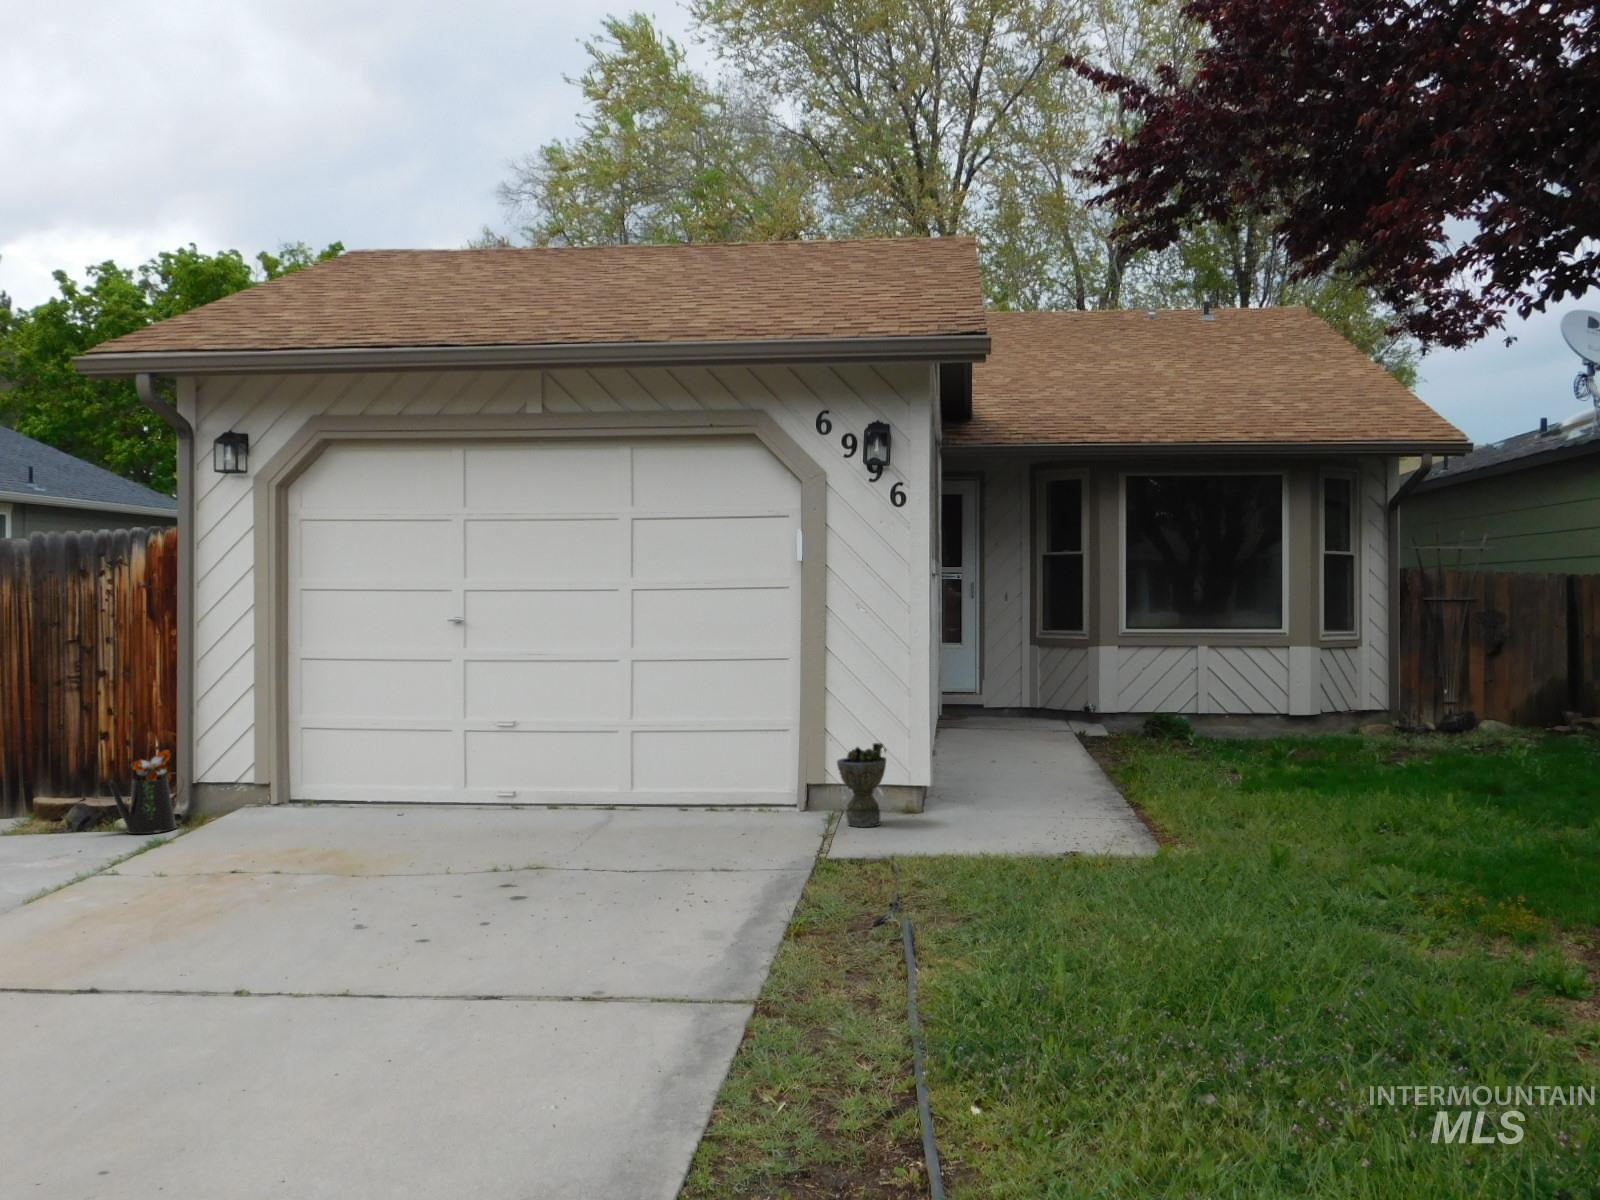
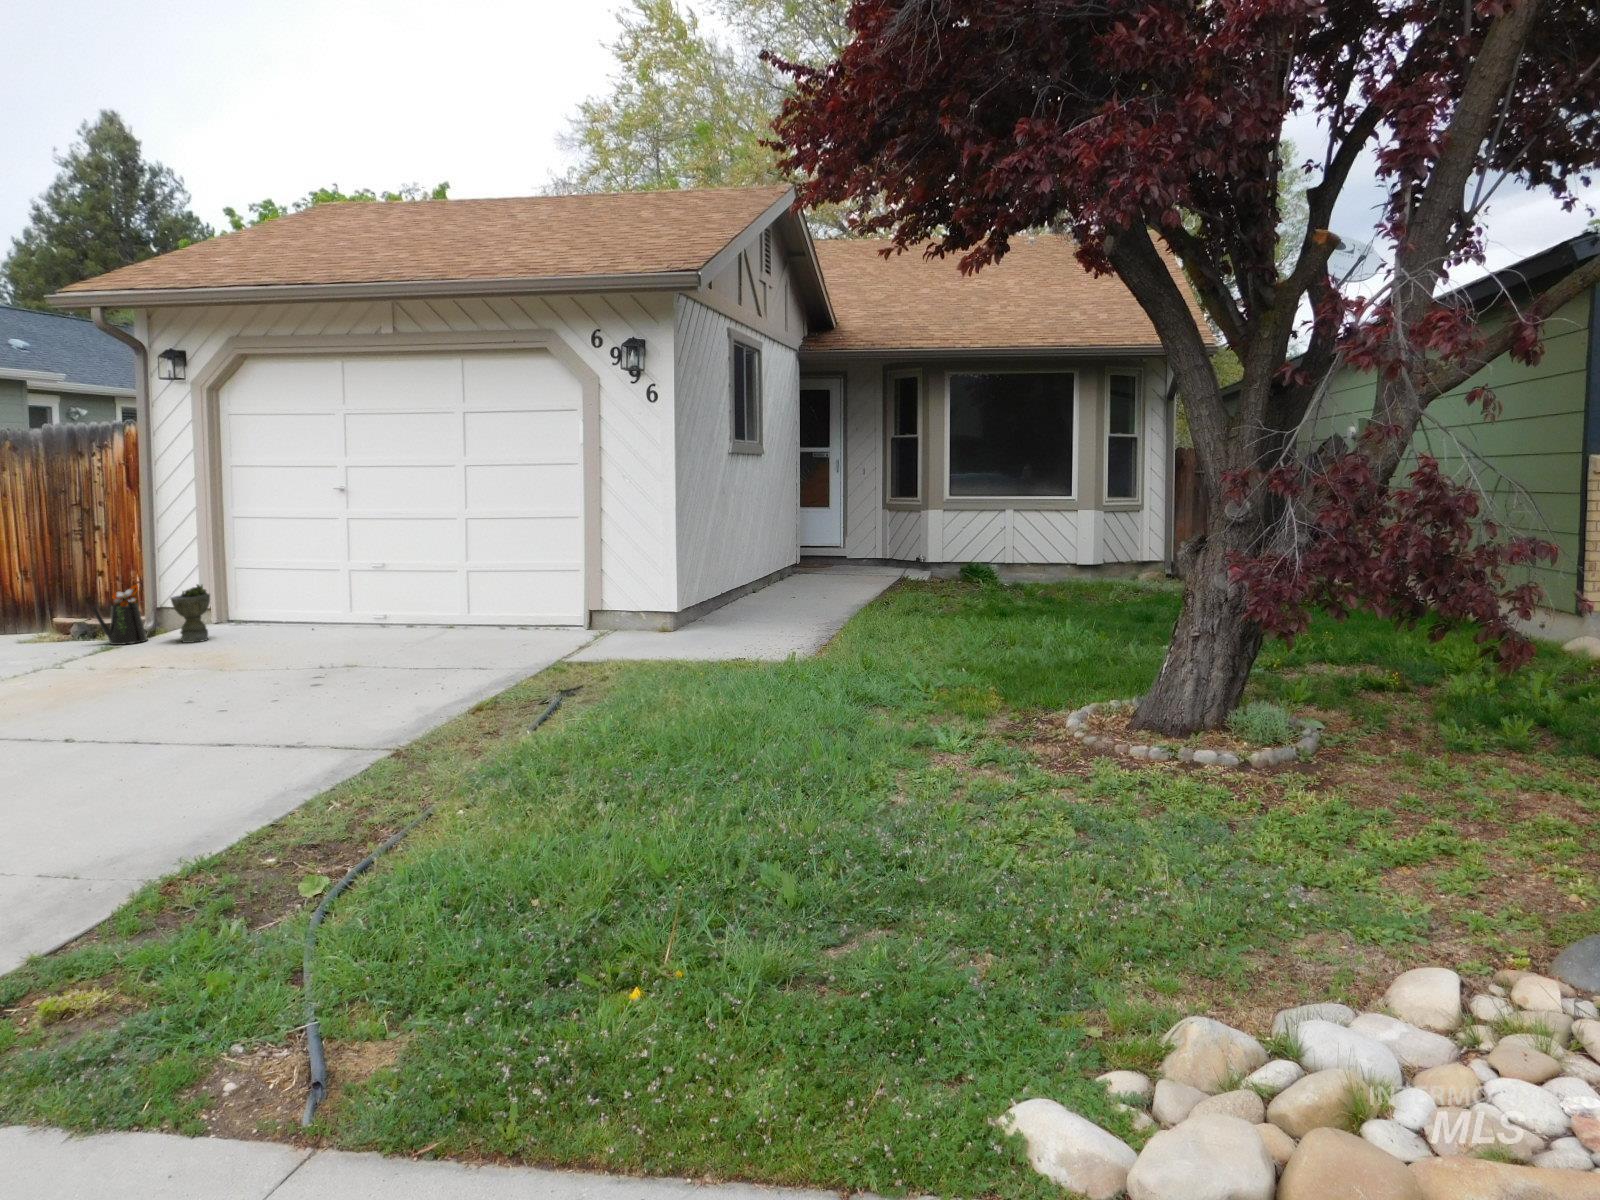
planter: present [837,743,886,827] -> present [171,584,210,643]

